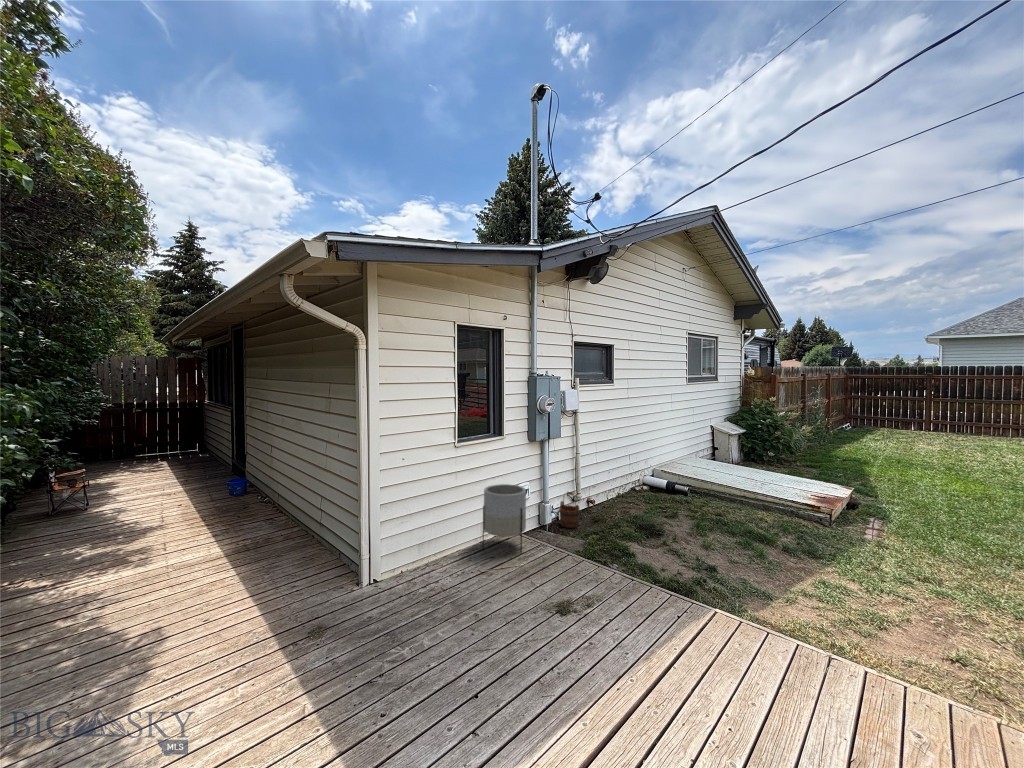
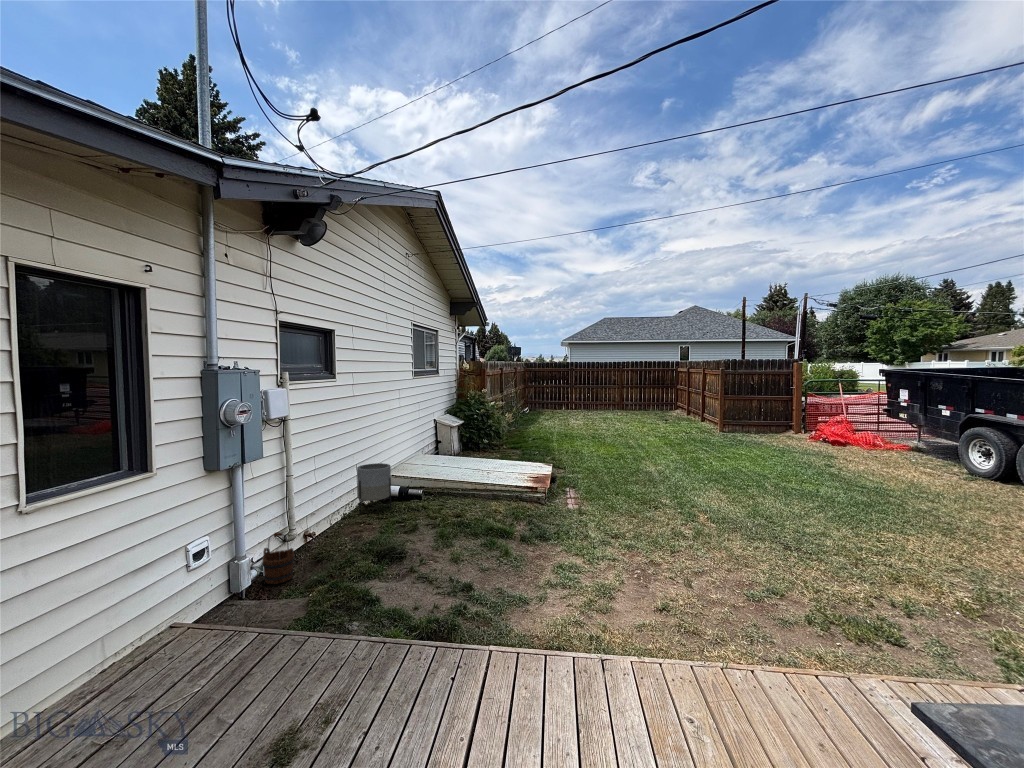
planter: present [482,484,526,552] -> present [357,463,391,514]

